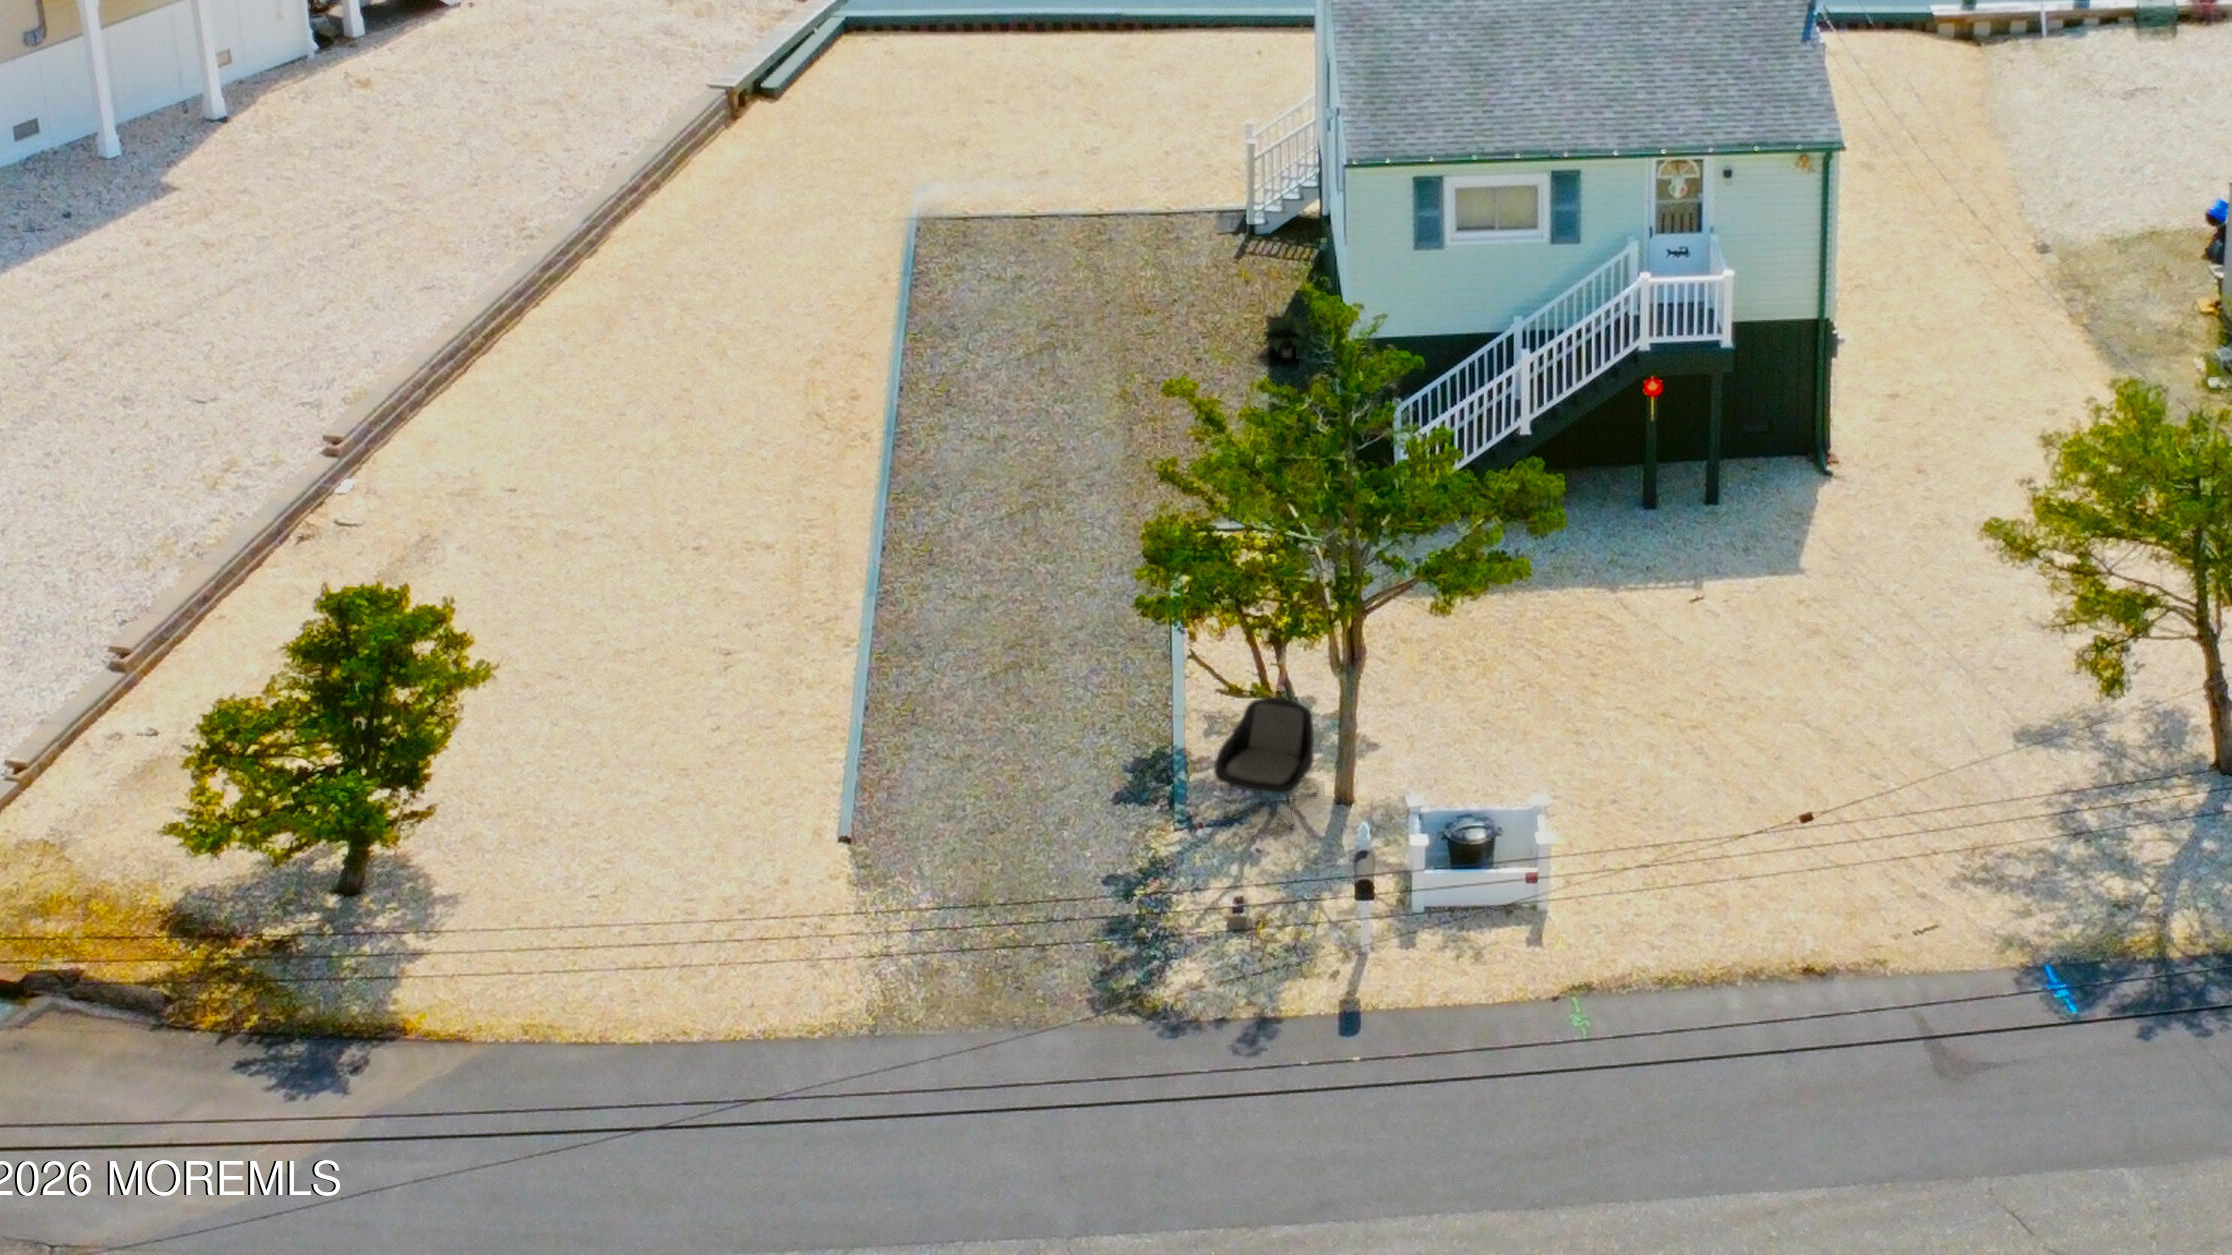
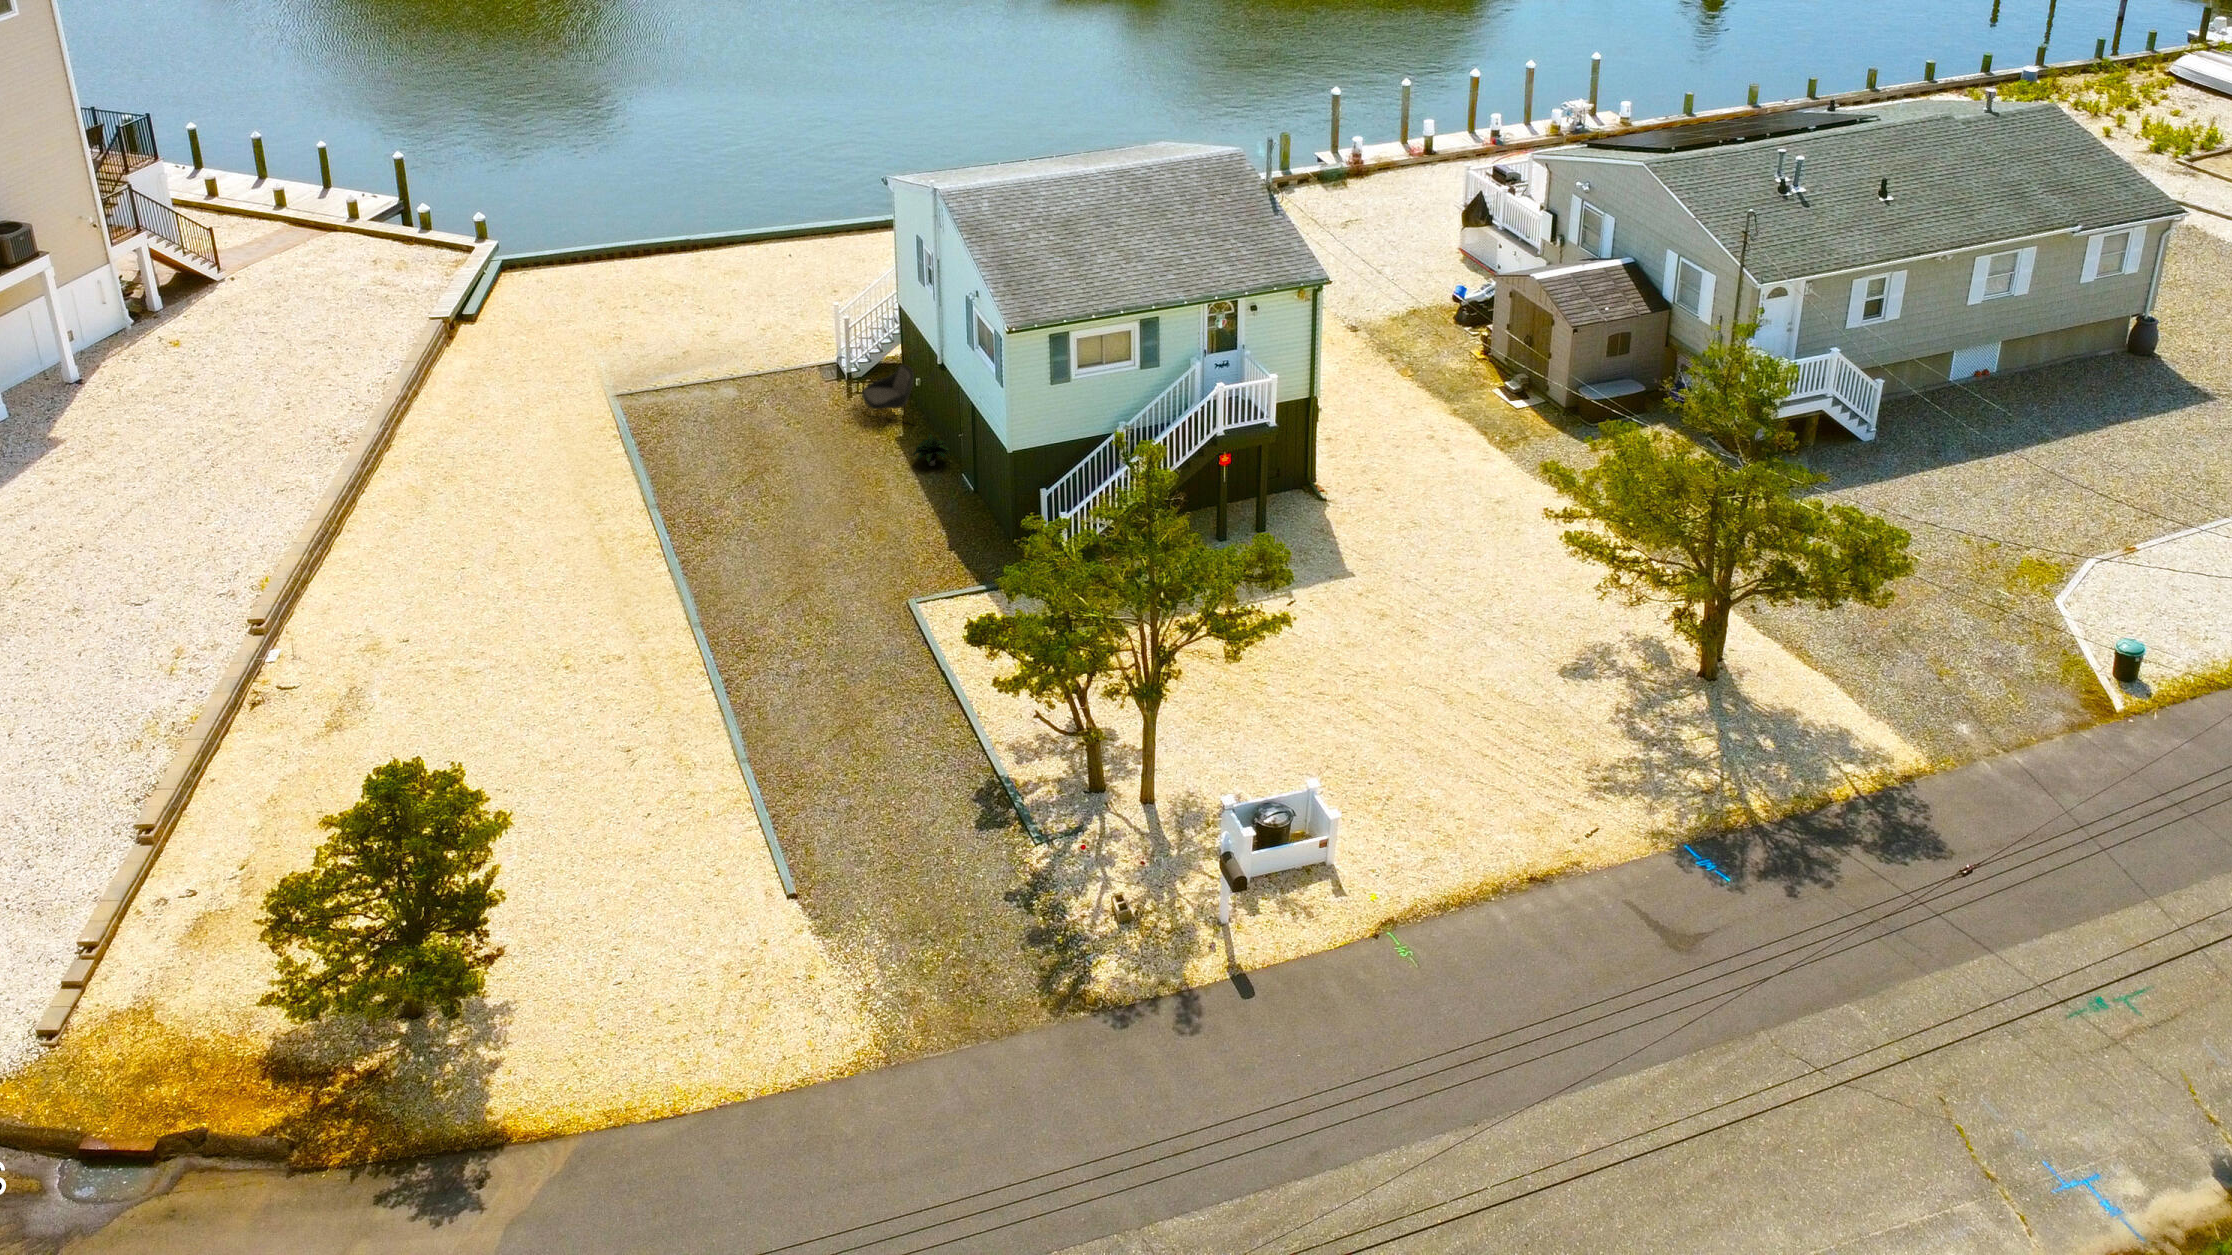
lounge chair: present [1214,697,1317,829] -> present [862,365,914,431]

